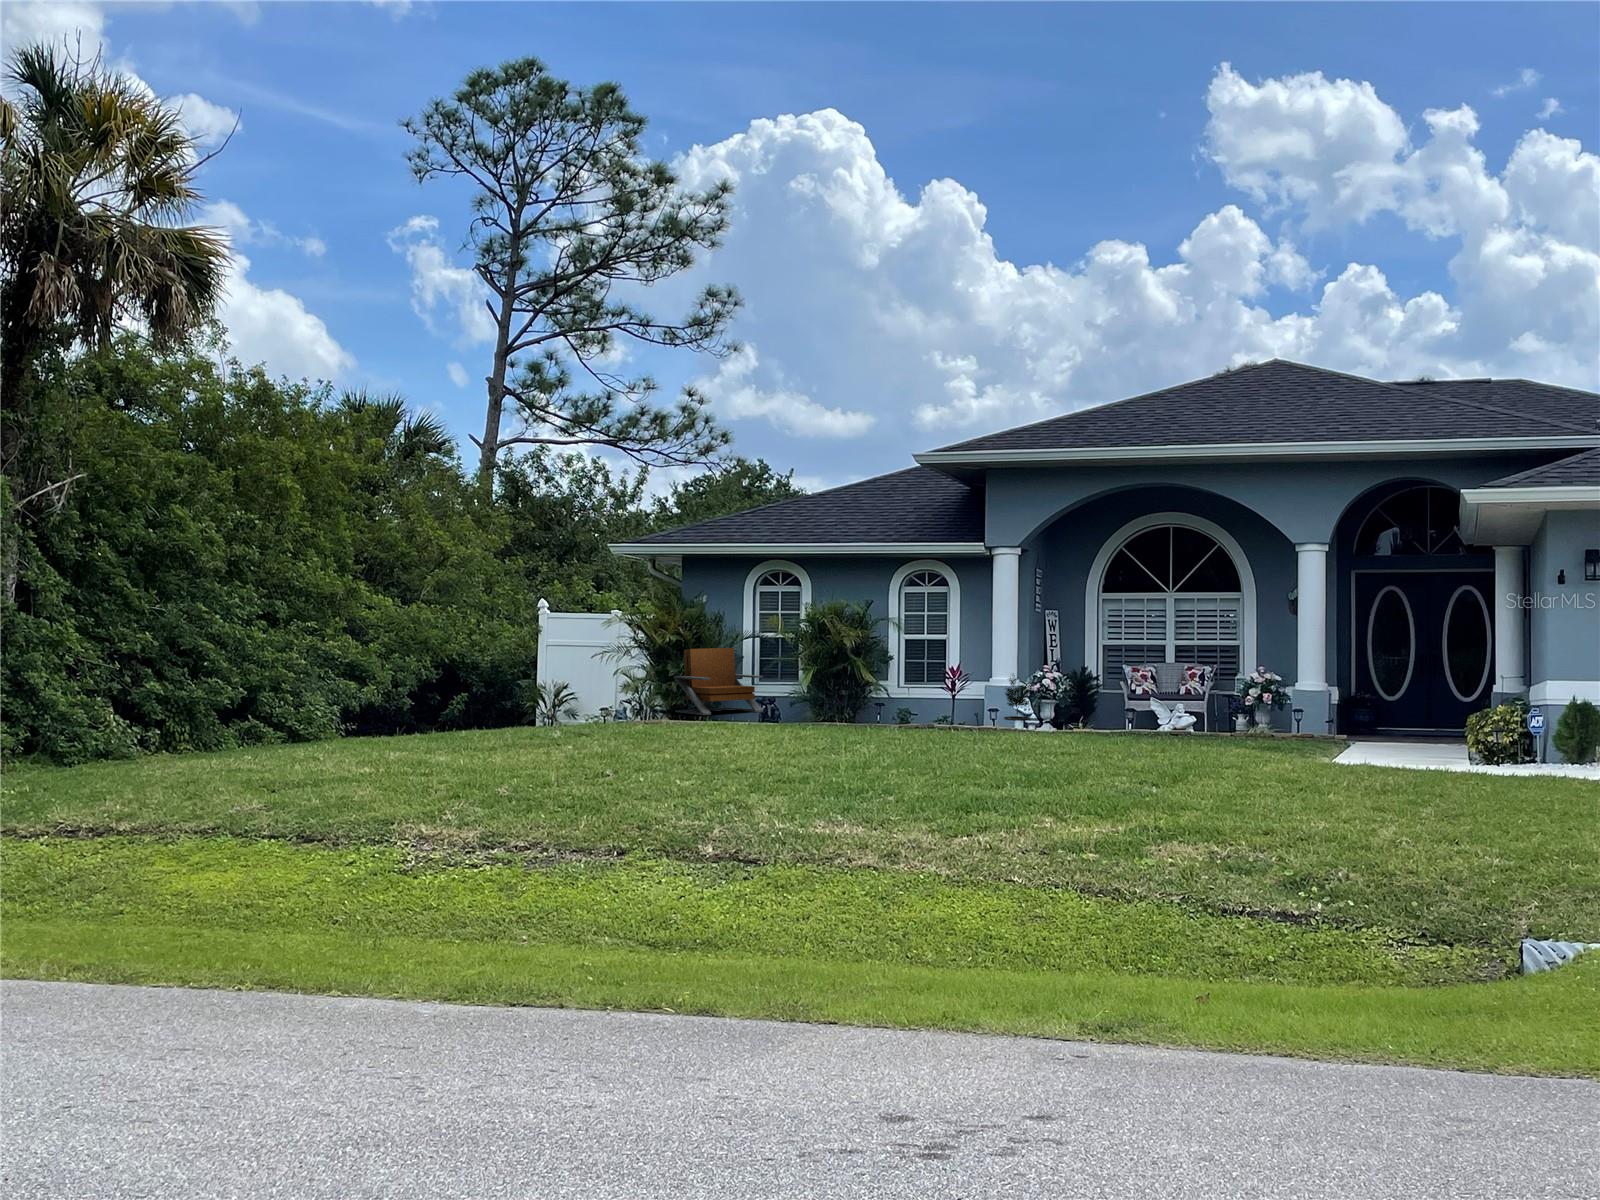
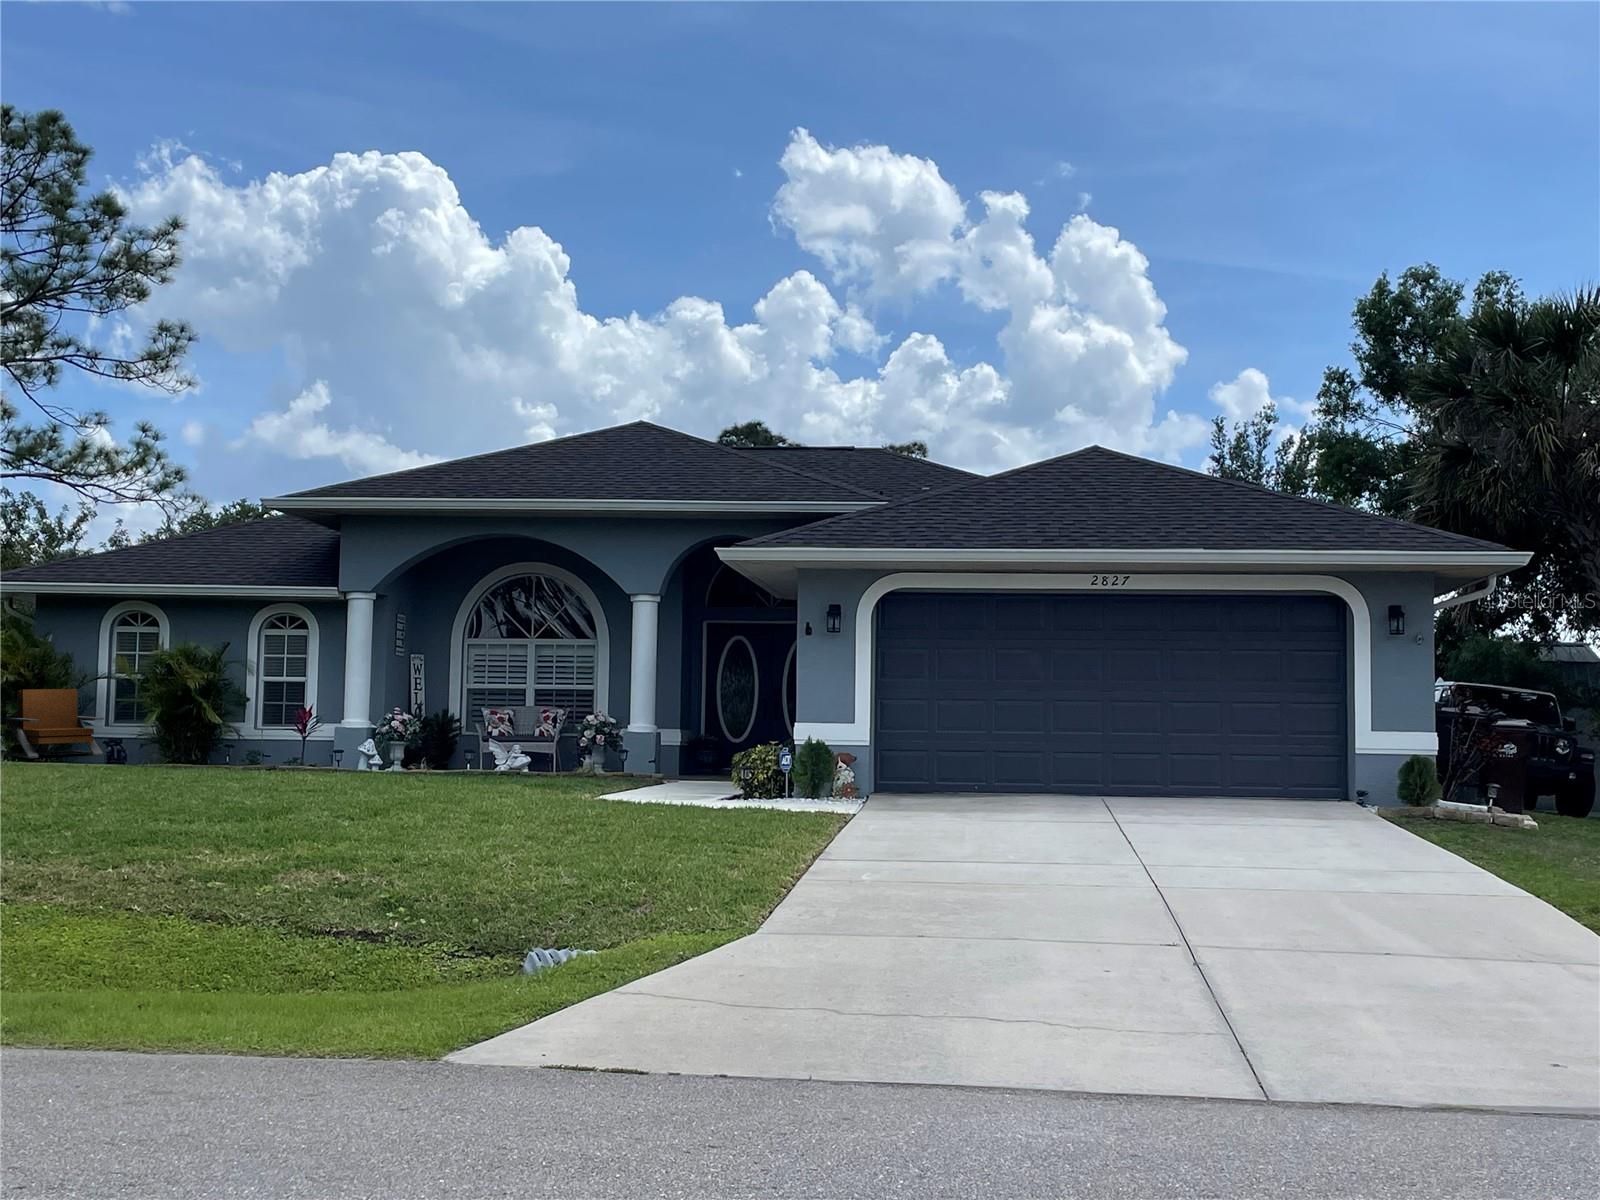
potted tree: present [1004,675,1030,720] -> none [344,714,373,761]

